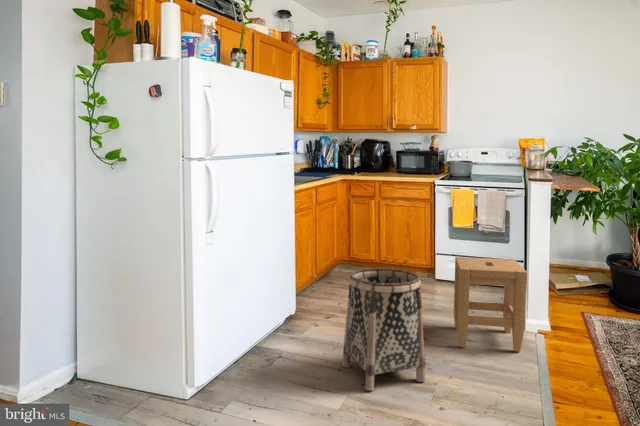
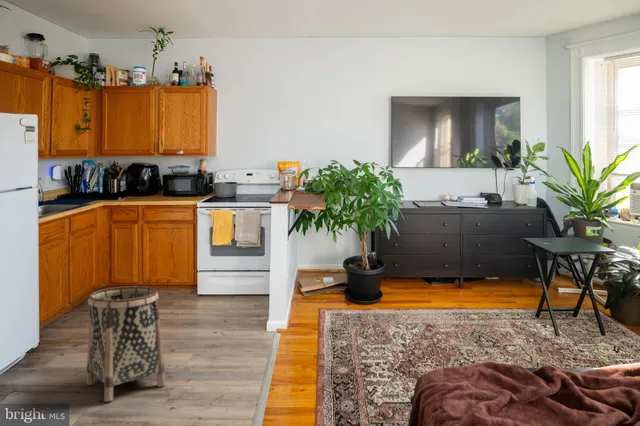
stool: present [454,257,527,352] -> none [202,270,259,352]

